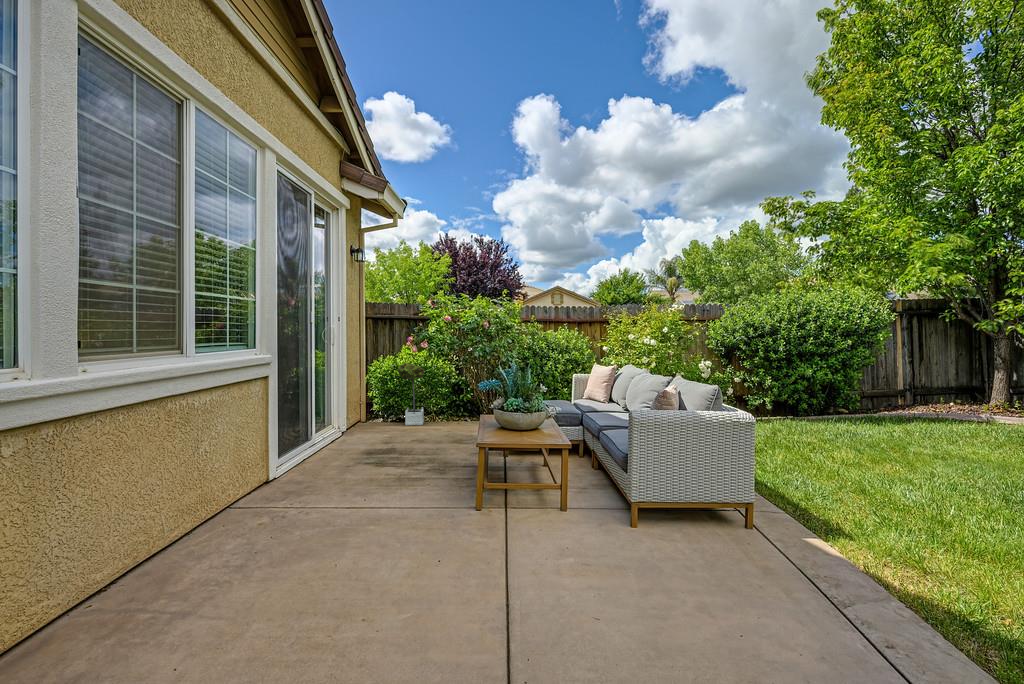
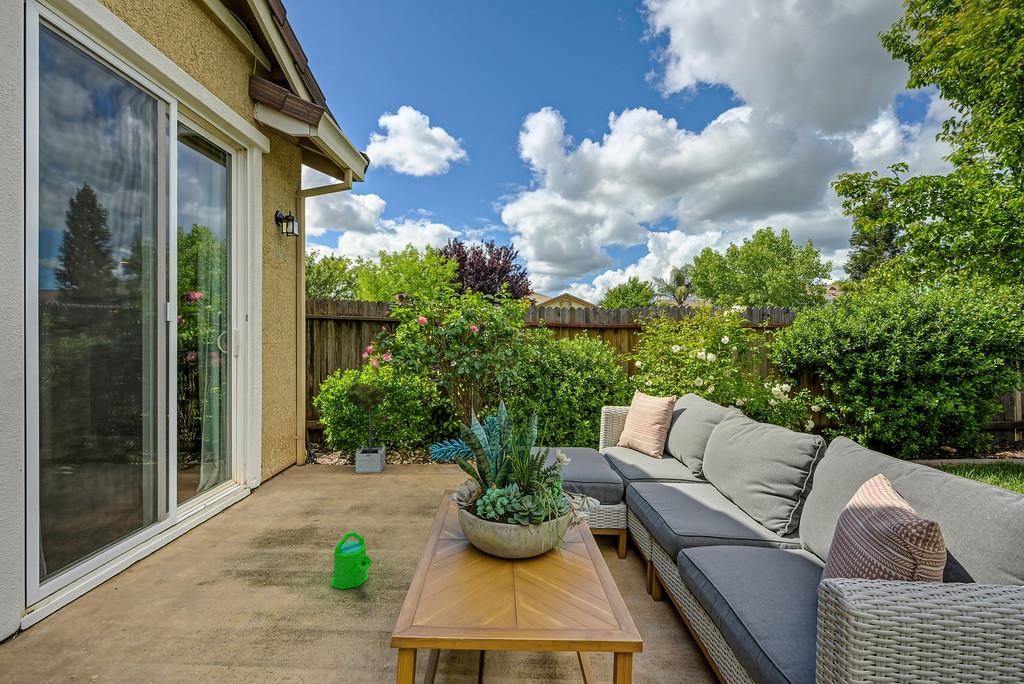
watering can: none [421,435,445,463] -> present [331,531,371,589]

